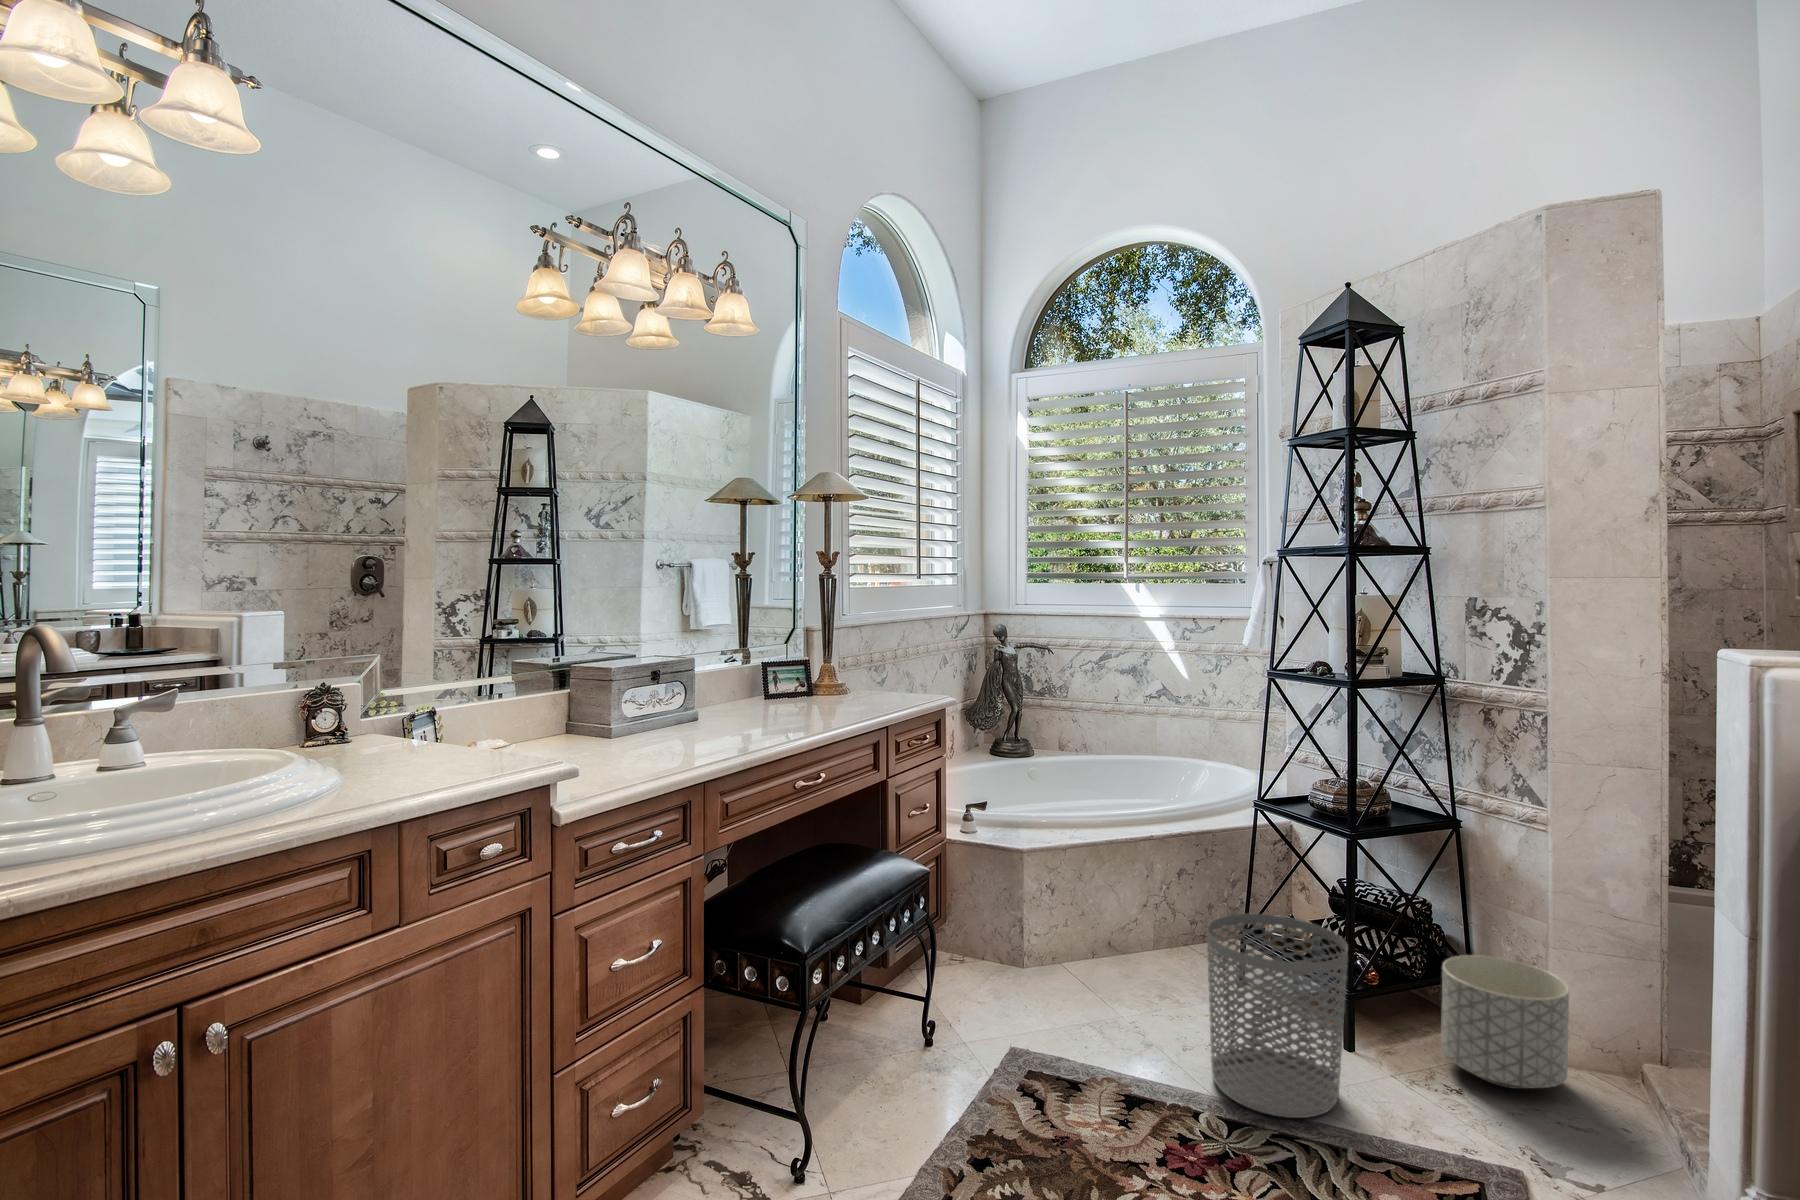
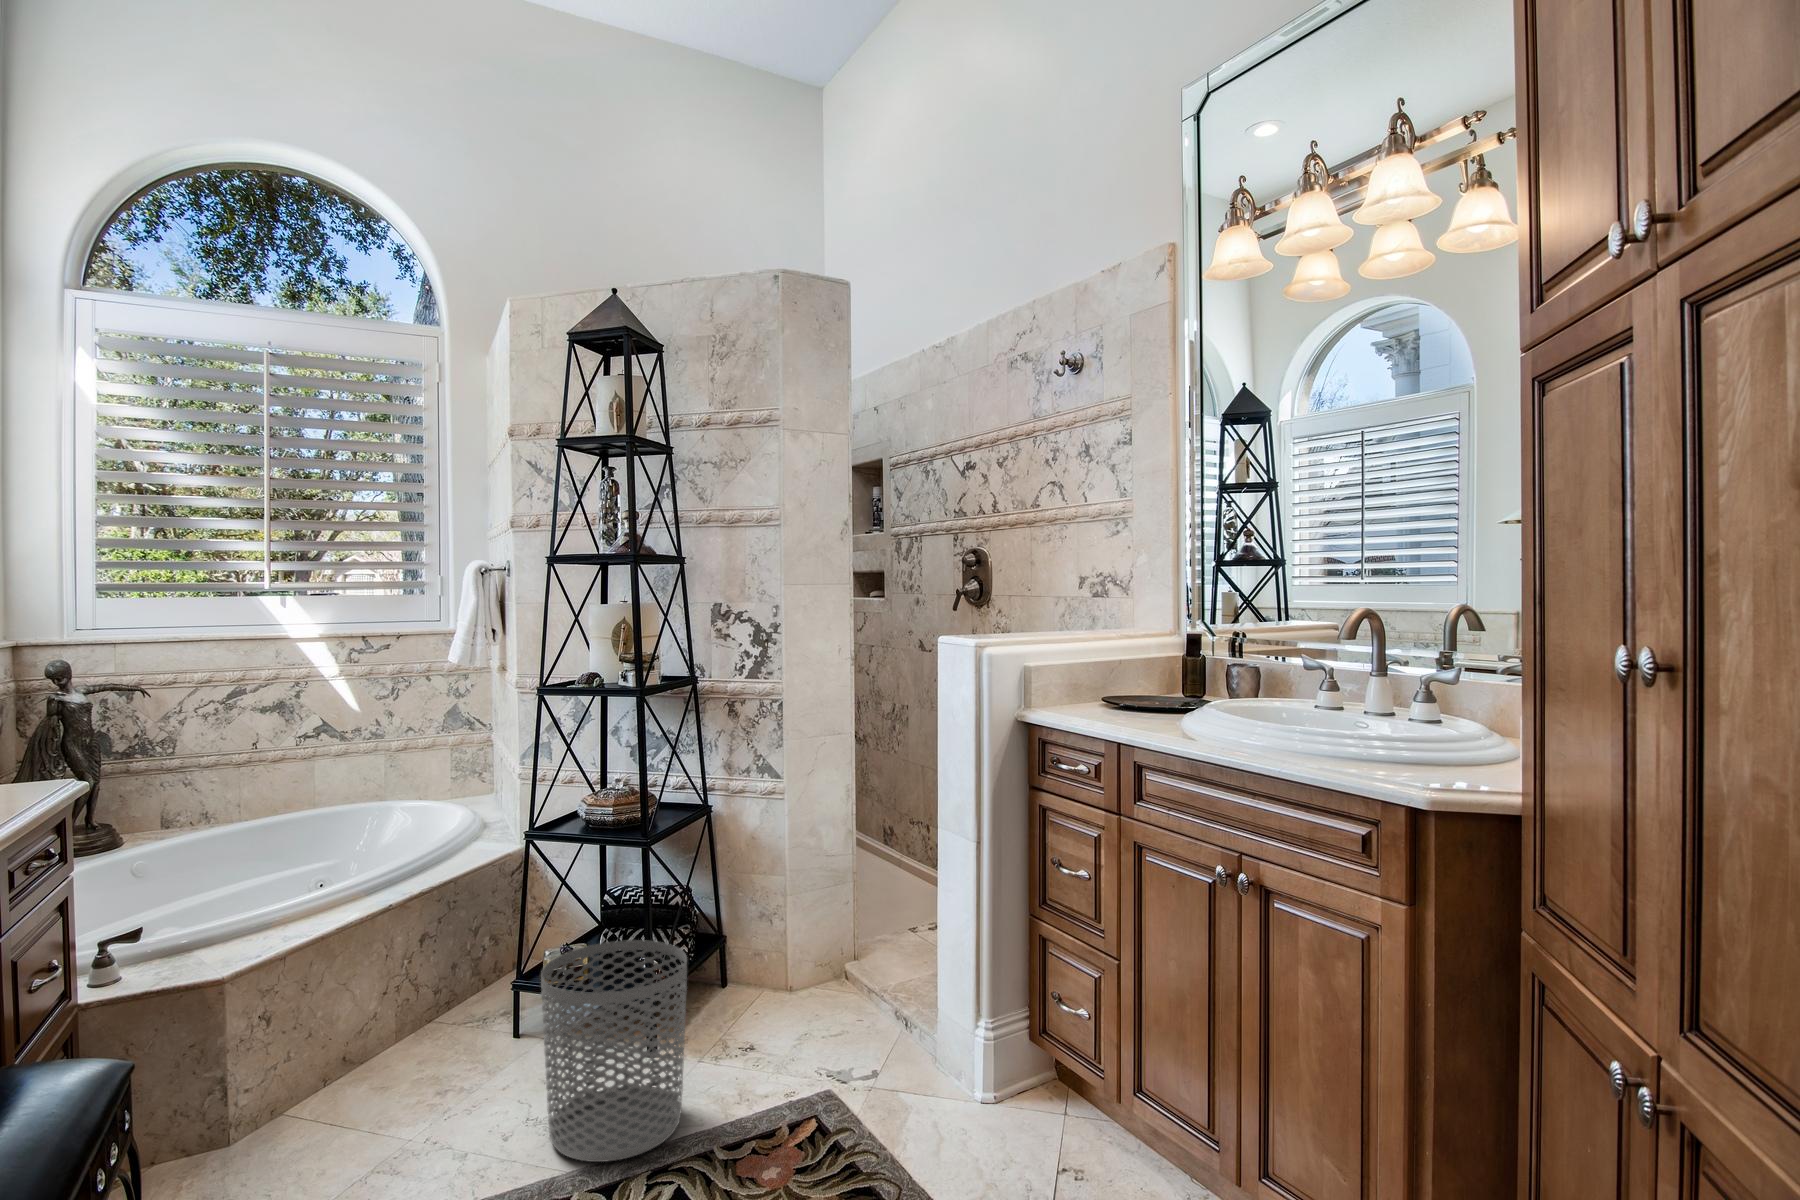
planter: present [1441,955,1569,1089] -> none [724,920,819,1035]

